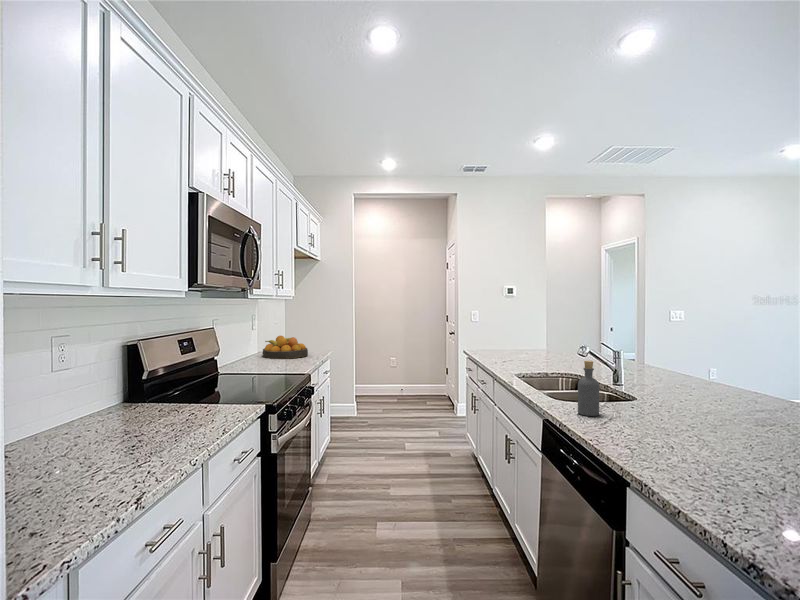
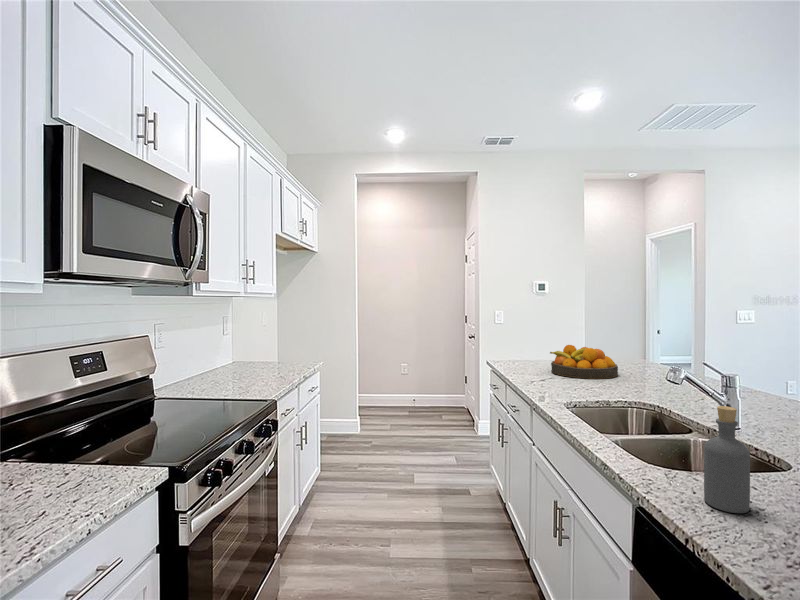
fruit bowl: present [262,336,308,359] -> present [550,345,618,379]

